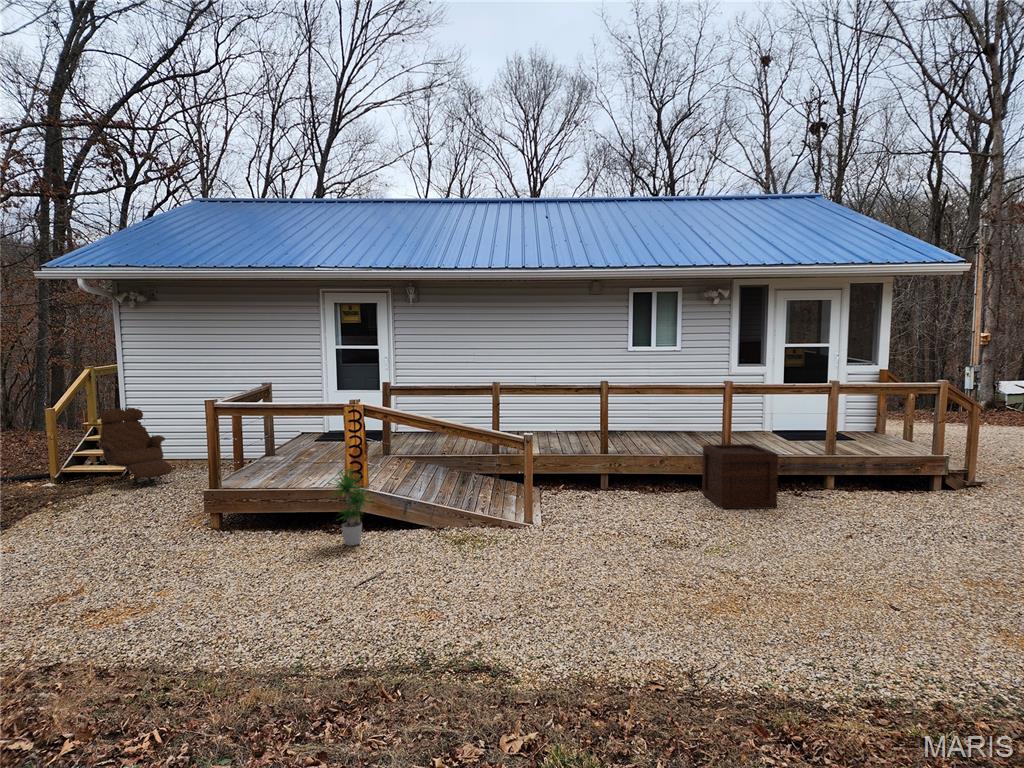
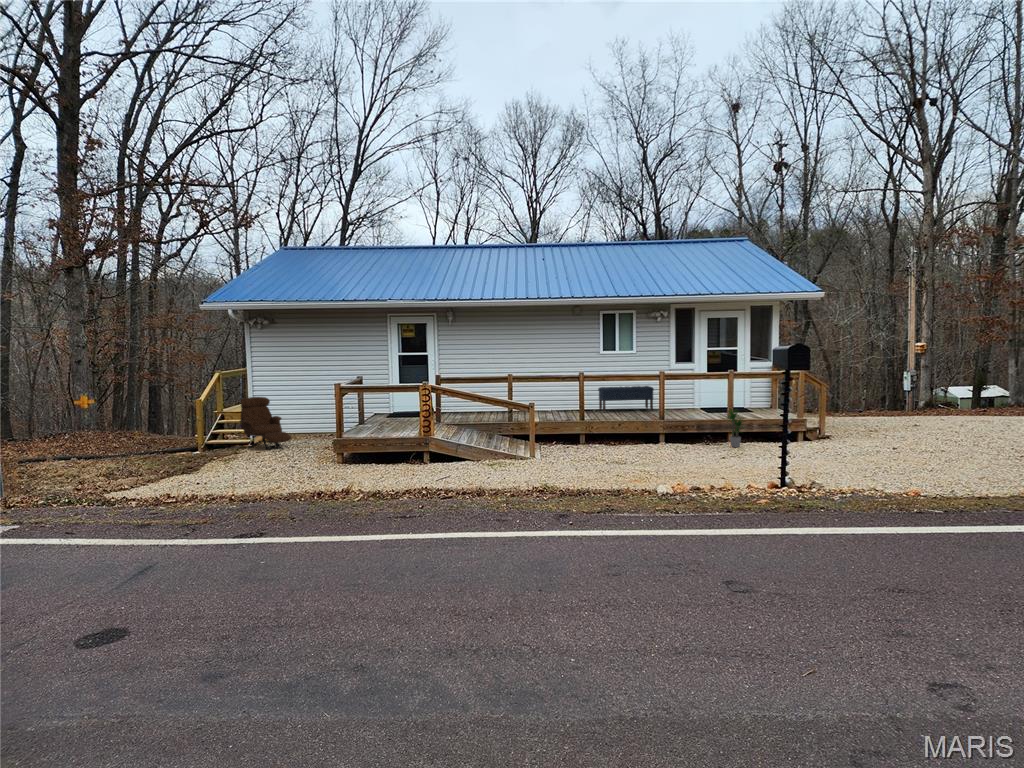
bench: none [625,398,707,437] -> present [598,386,654,412]
wooden crate: present [702,444,778,509] -> none [645,413,689,452]
potted plant: present [333,469,371,546] -> present [728,409,744,447]

